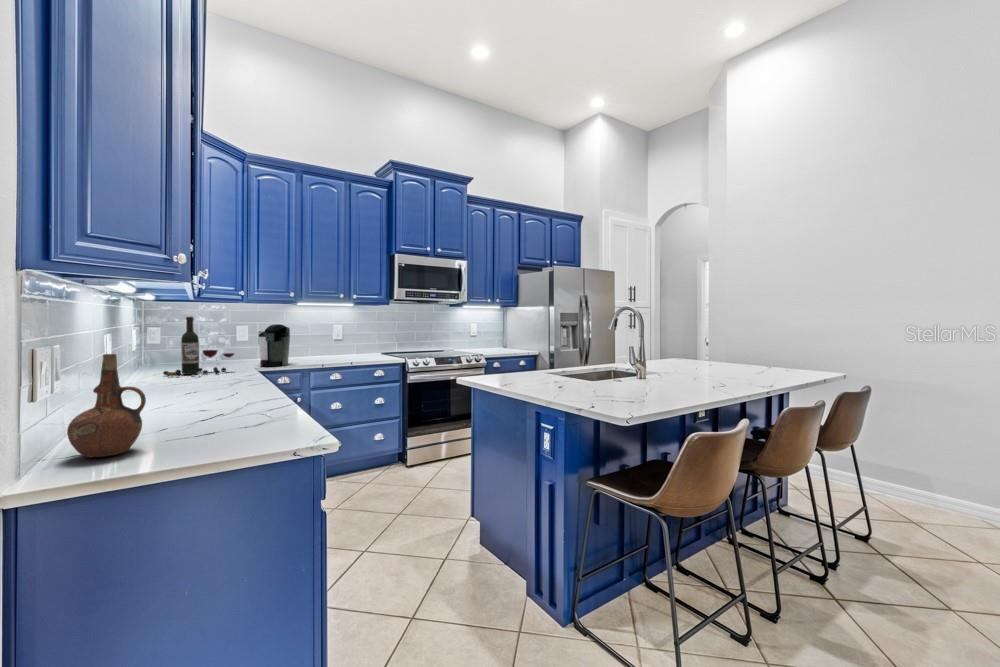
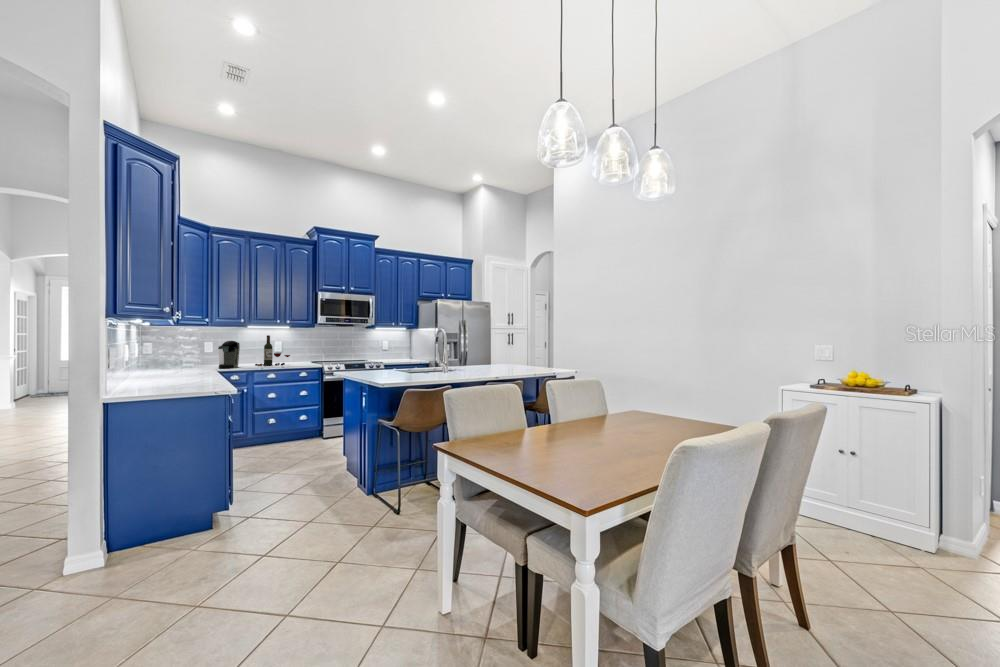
wine bottle: present [163,317,234,376] -> present [255,335,290,366]
ceramic pitcher: present [67,354,146,457] -> none [127,347,158,388]

